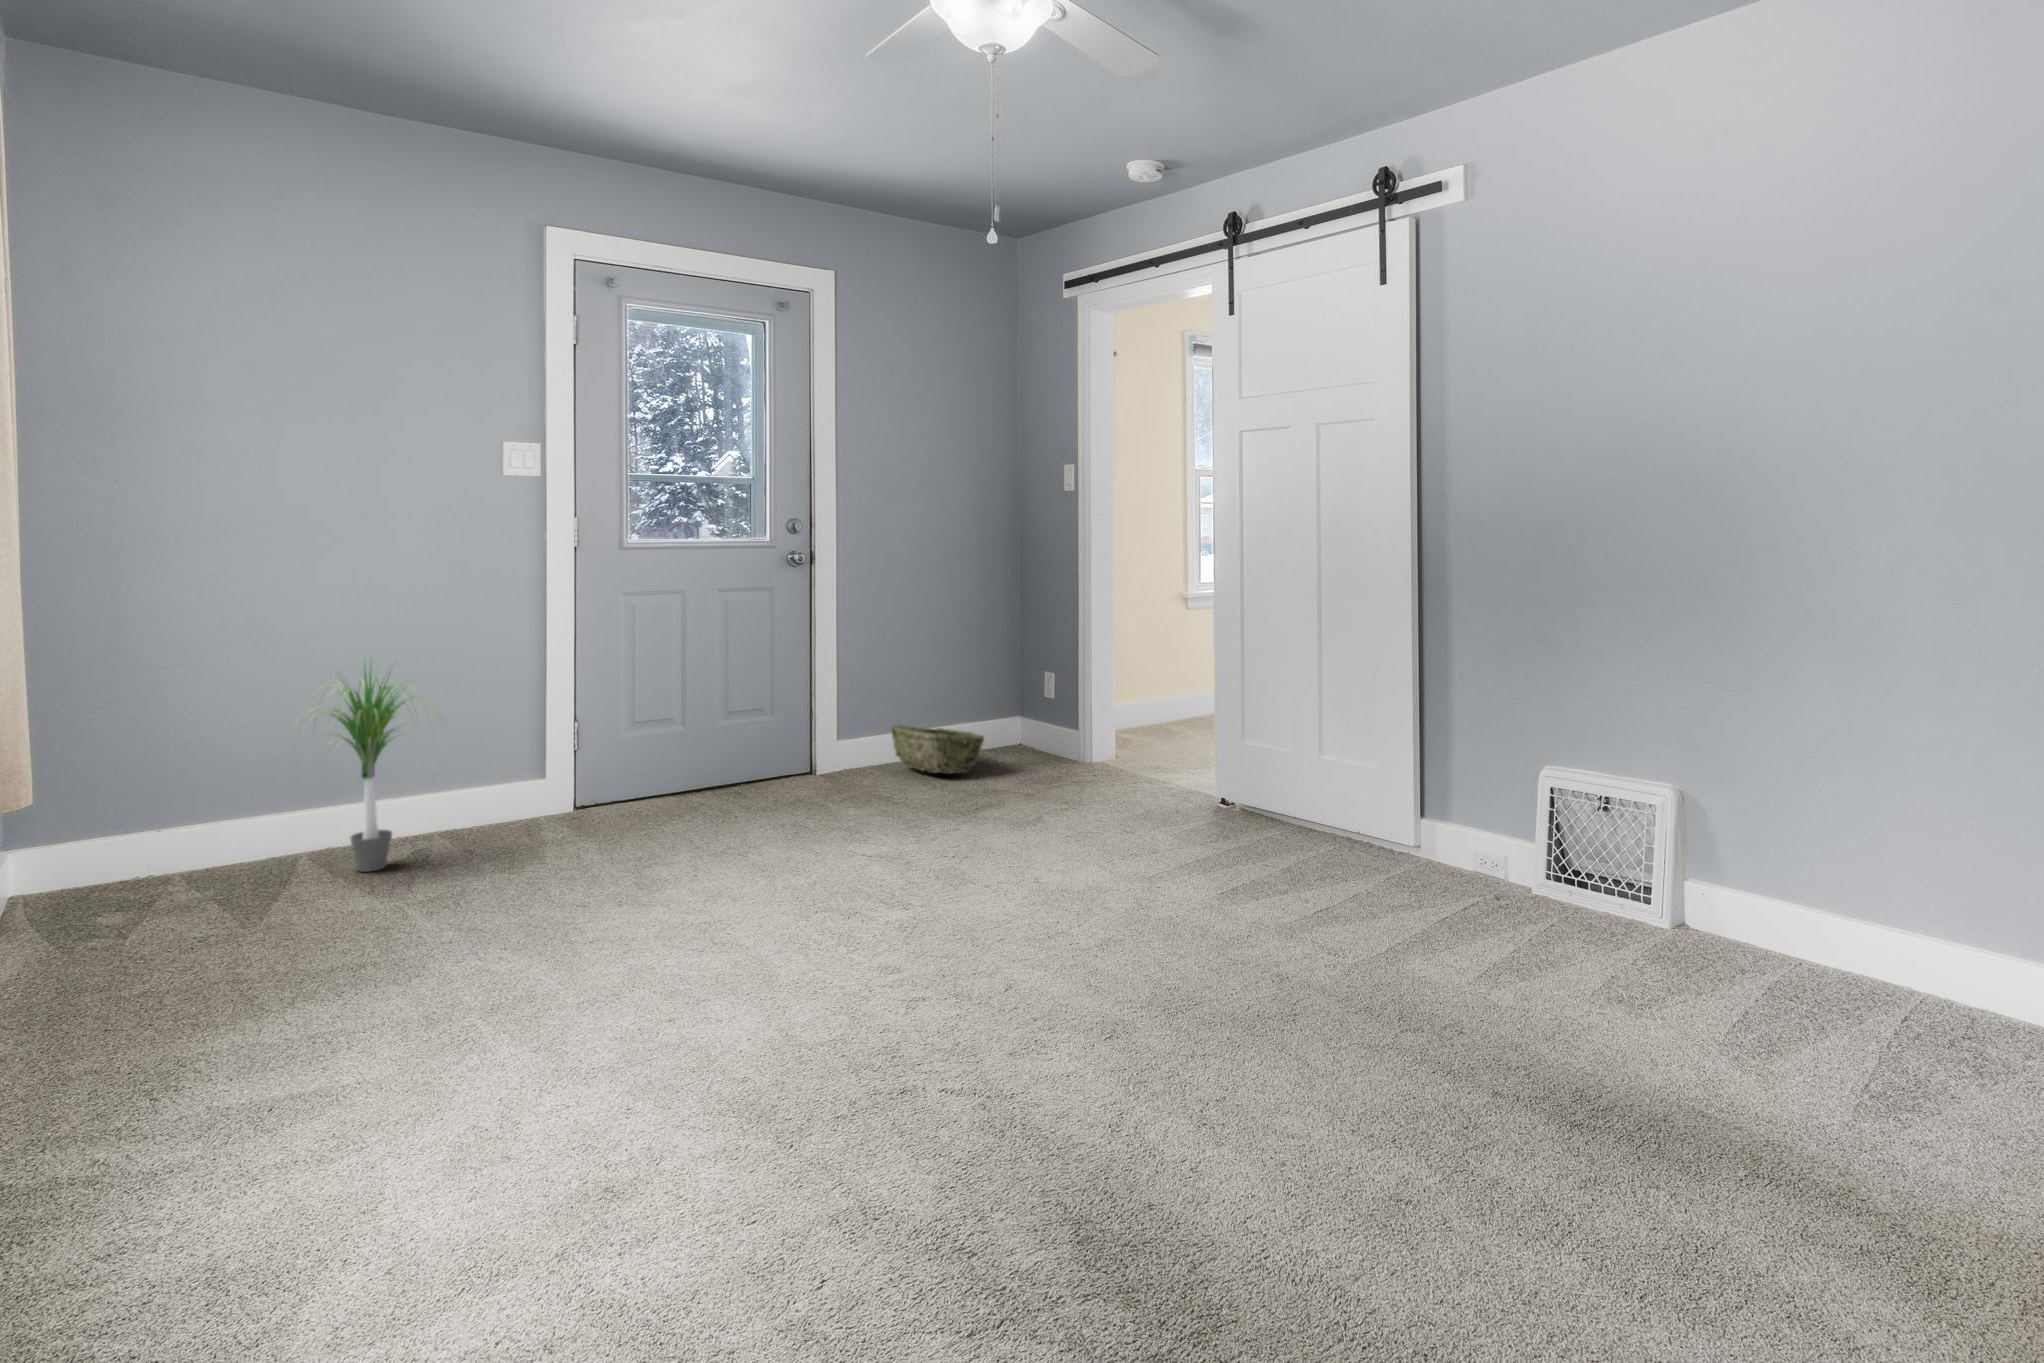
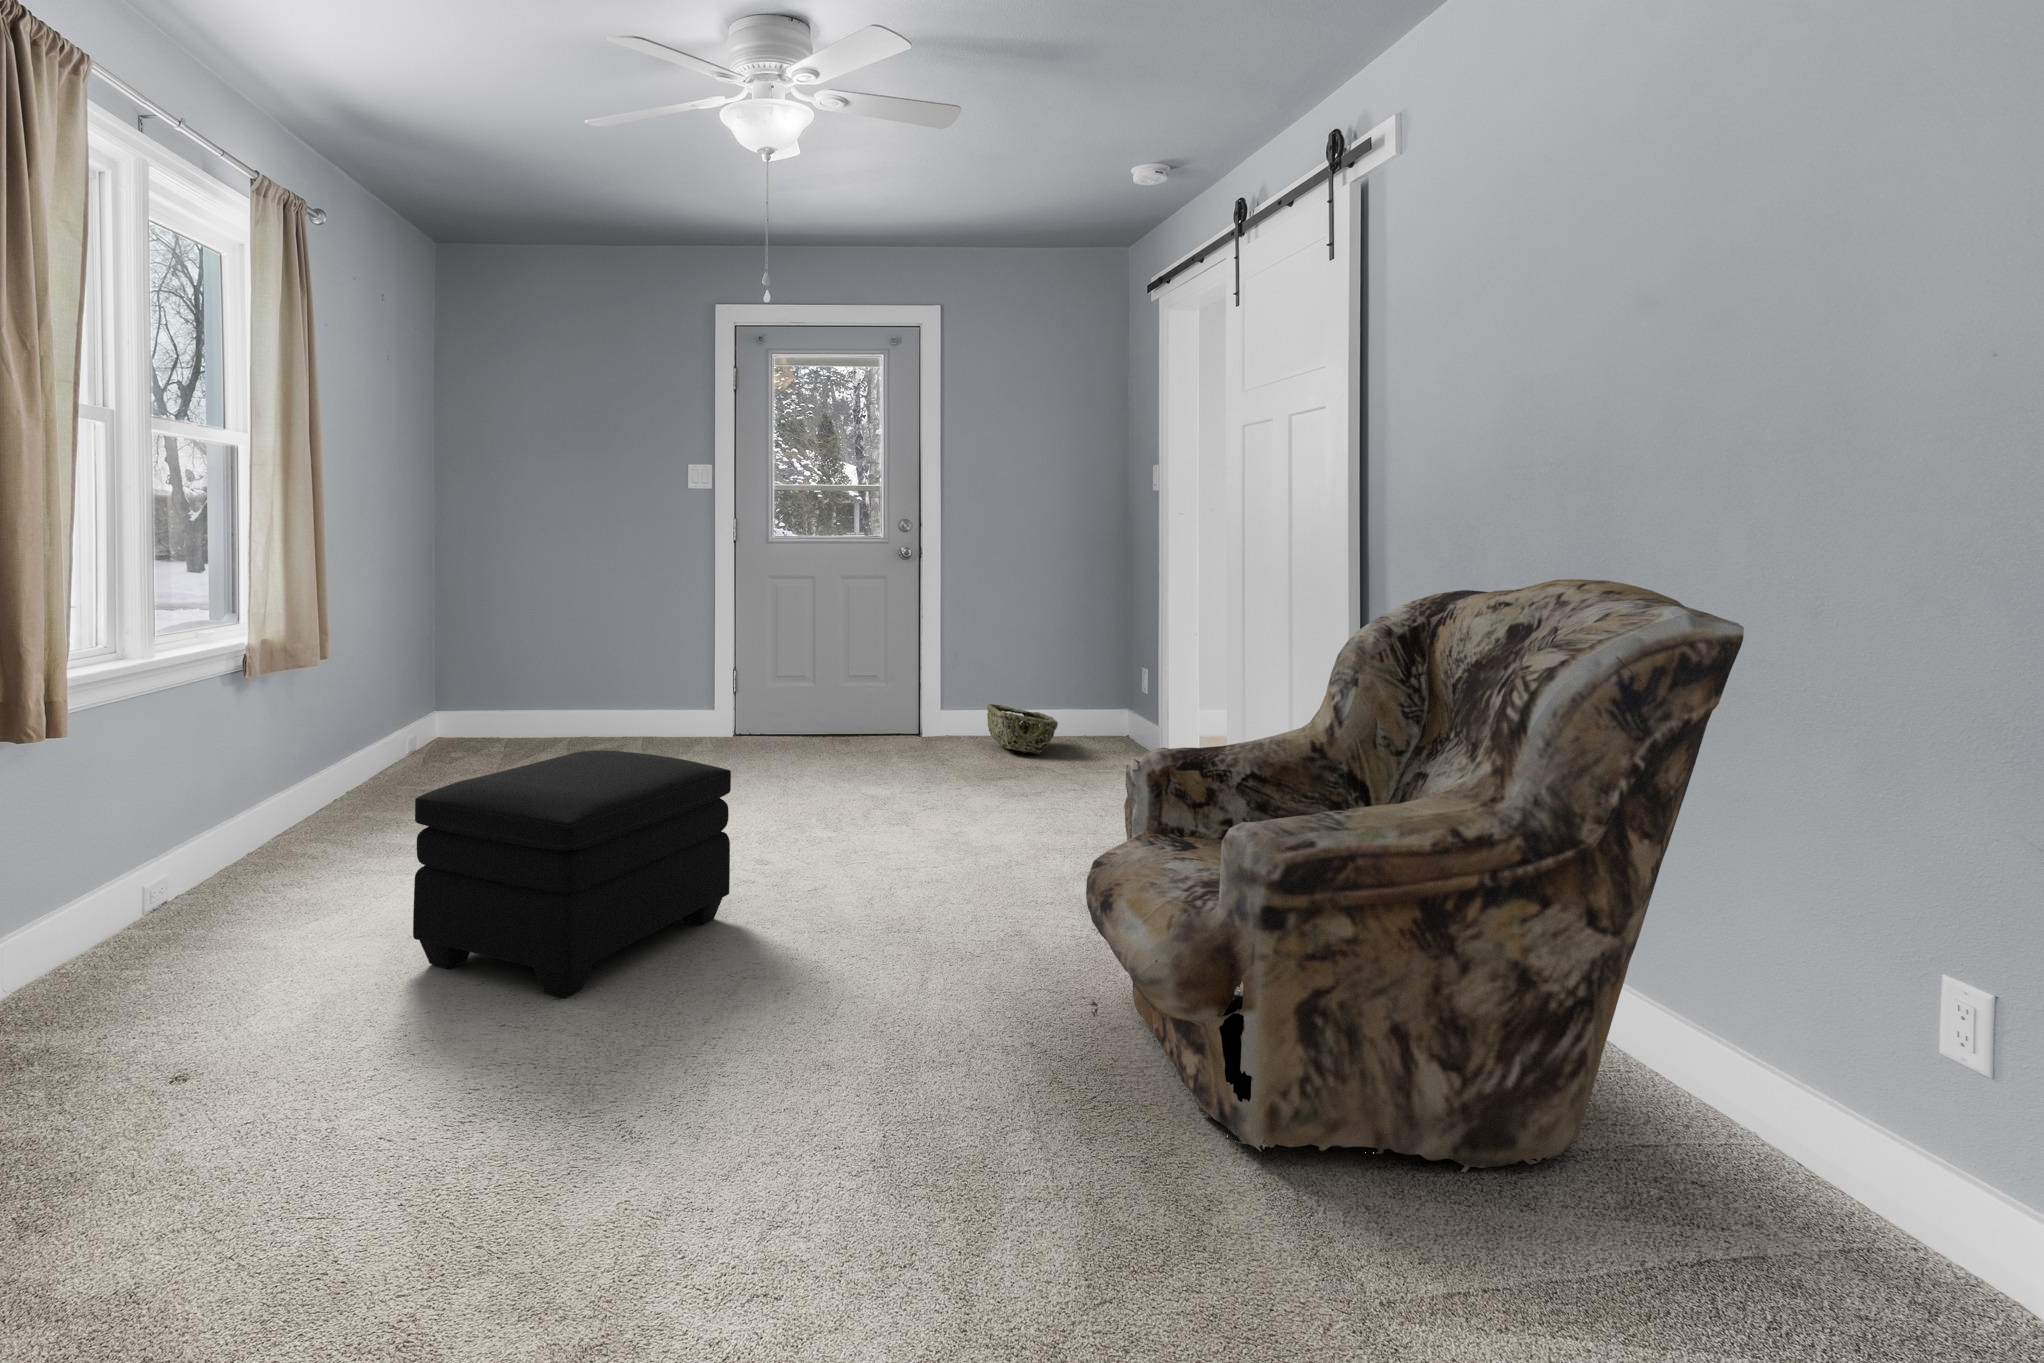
armchair: none [1440,578,1989,1136] -> present [1086,579,1744,1172]
potted plant: present [298,662,439,872] -> none [535,602,633,751]
ottoman: none [667,864,1010,1295] -> present [413,750,731,998]

